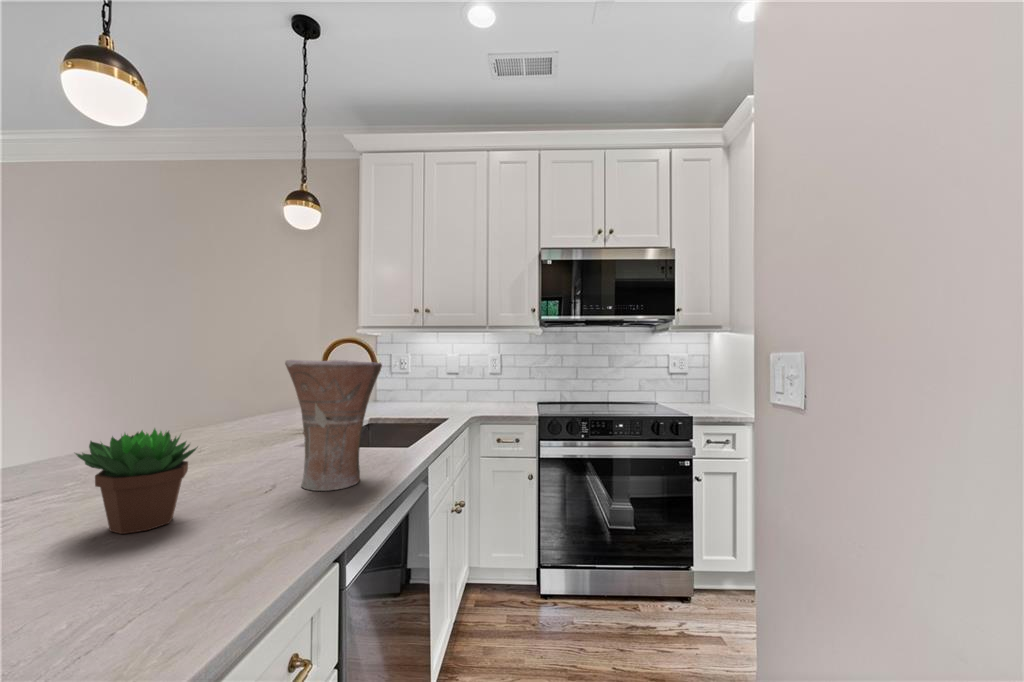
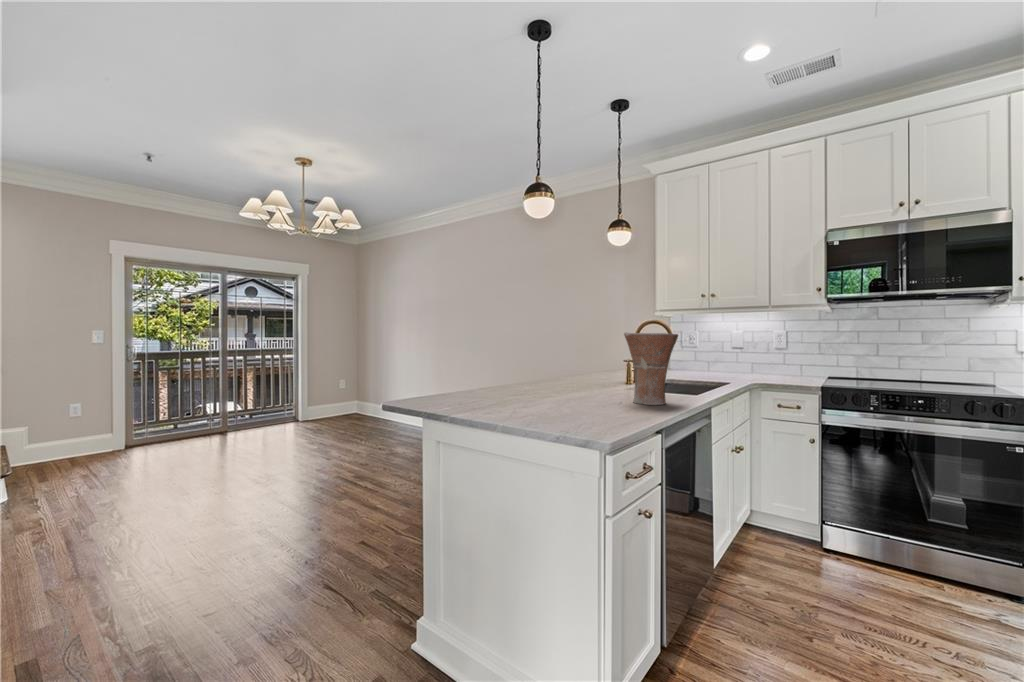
succulent plant: present [76,429,197,534] -> none [549,362,590,406]

